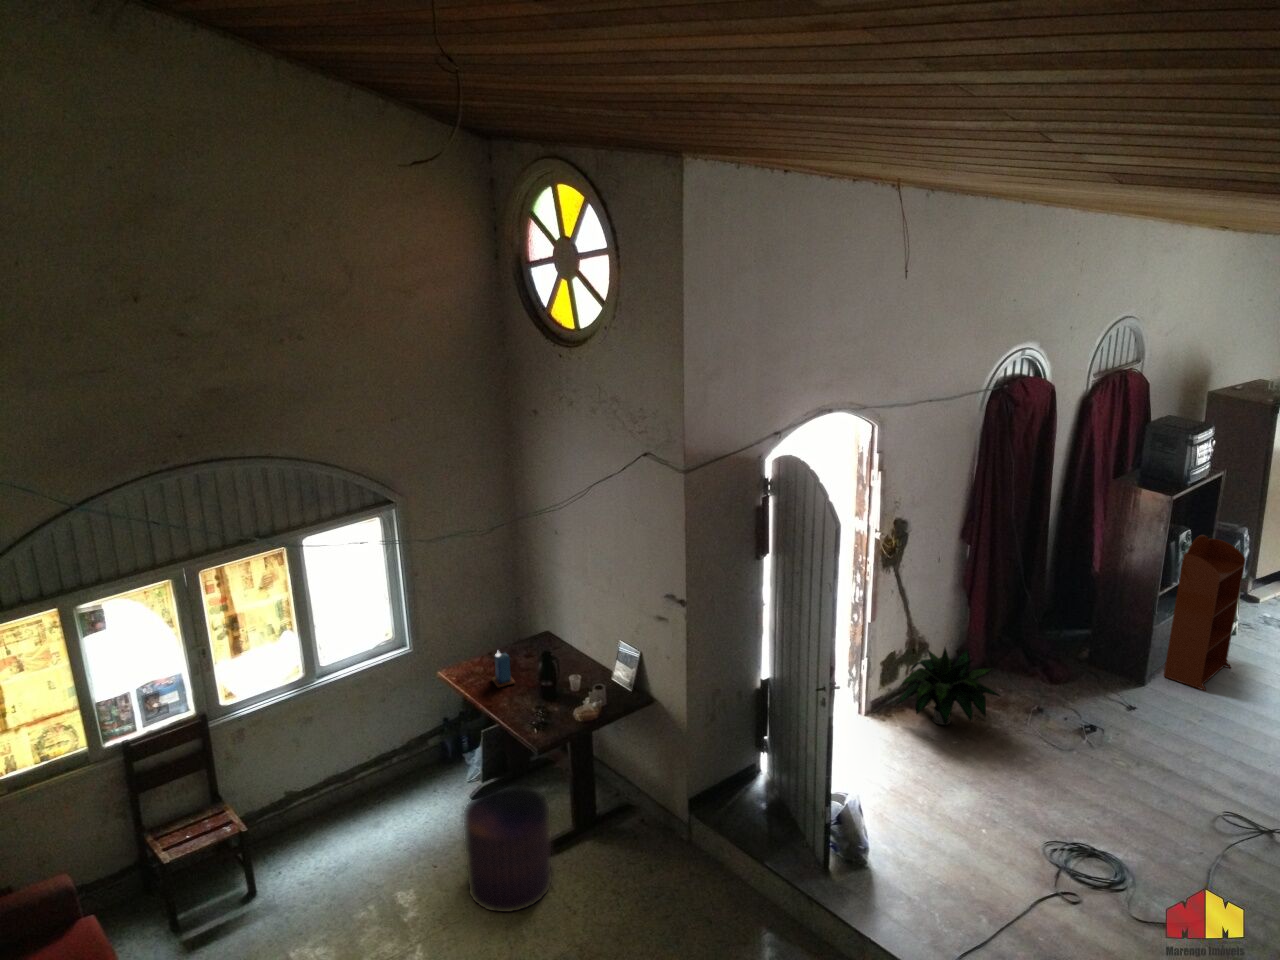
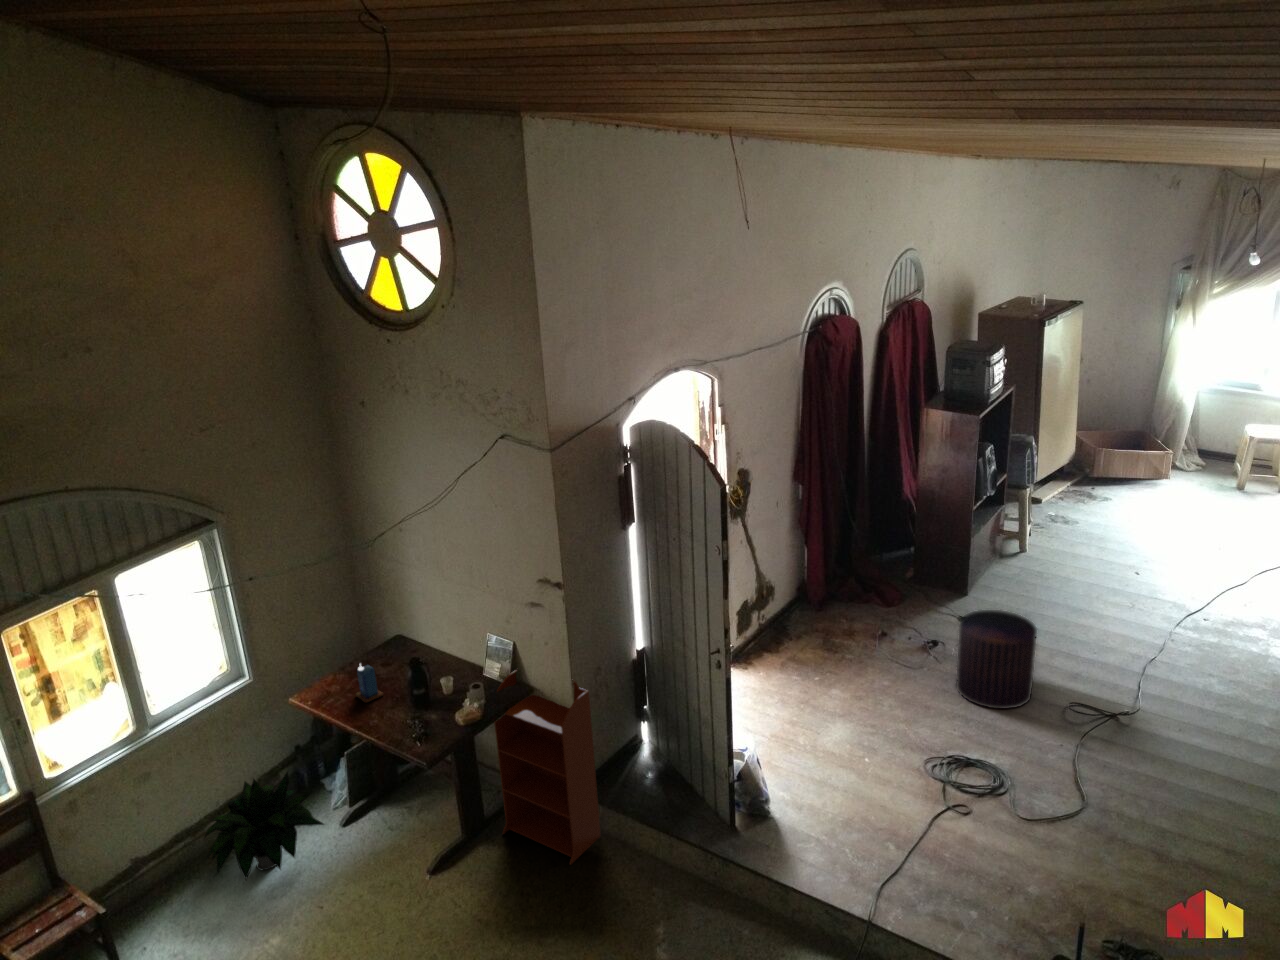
bookcase: present [1164,535,1246,690] -> present [494,670,601,864]
potted plant: present [896,648,1000,725] -> present [204,772,324,880]
pouf: present [463,785,552,912] -> present [956,610,1037,709]

